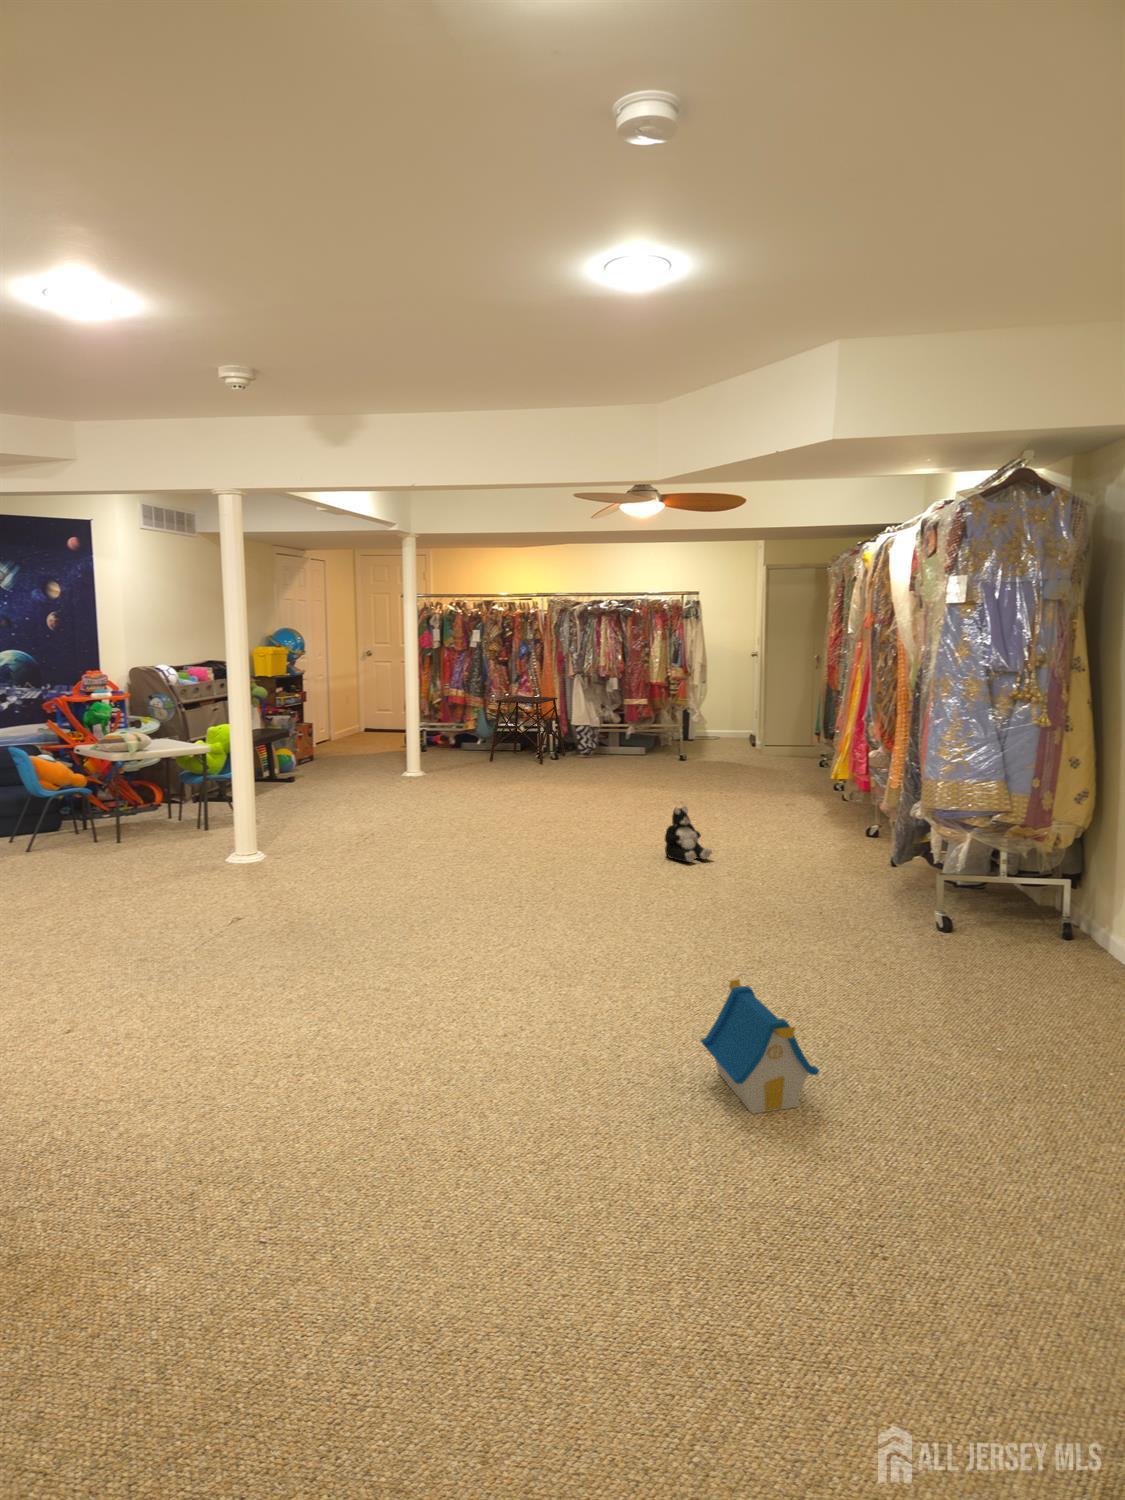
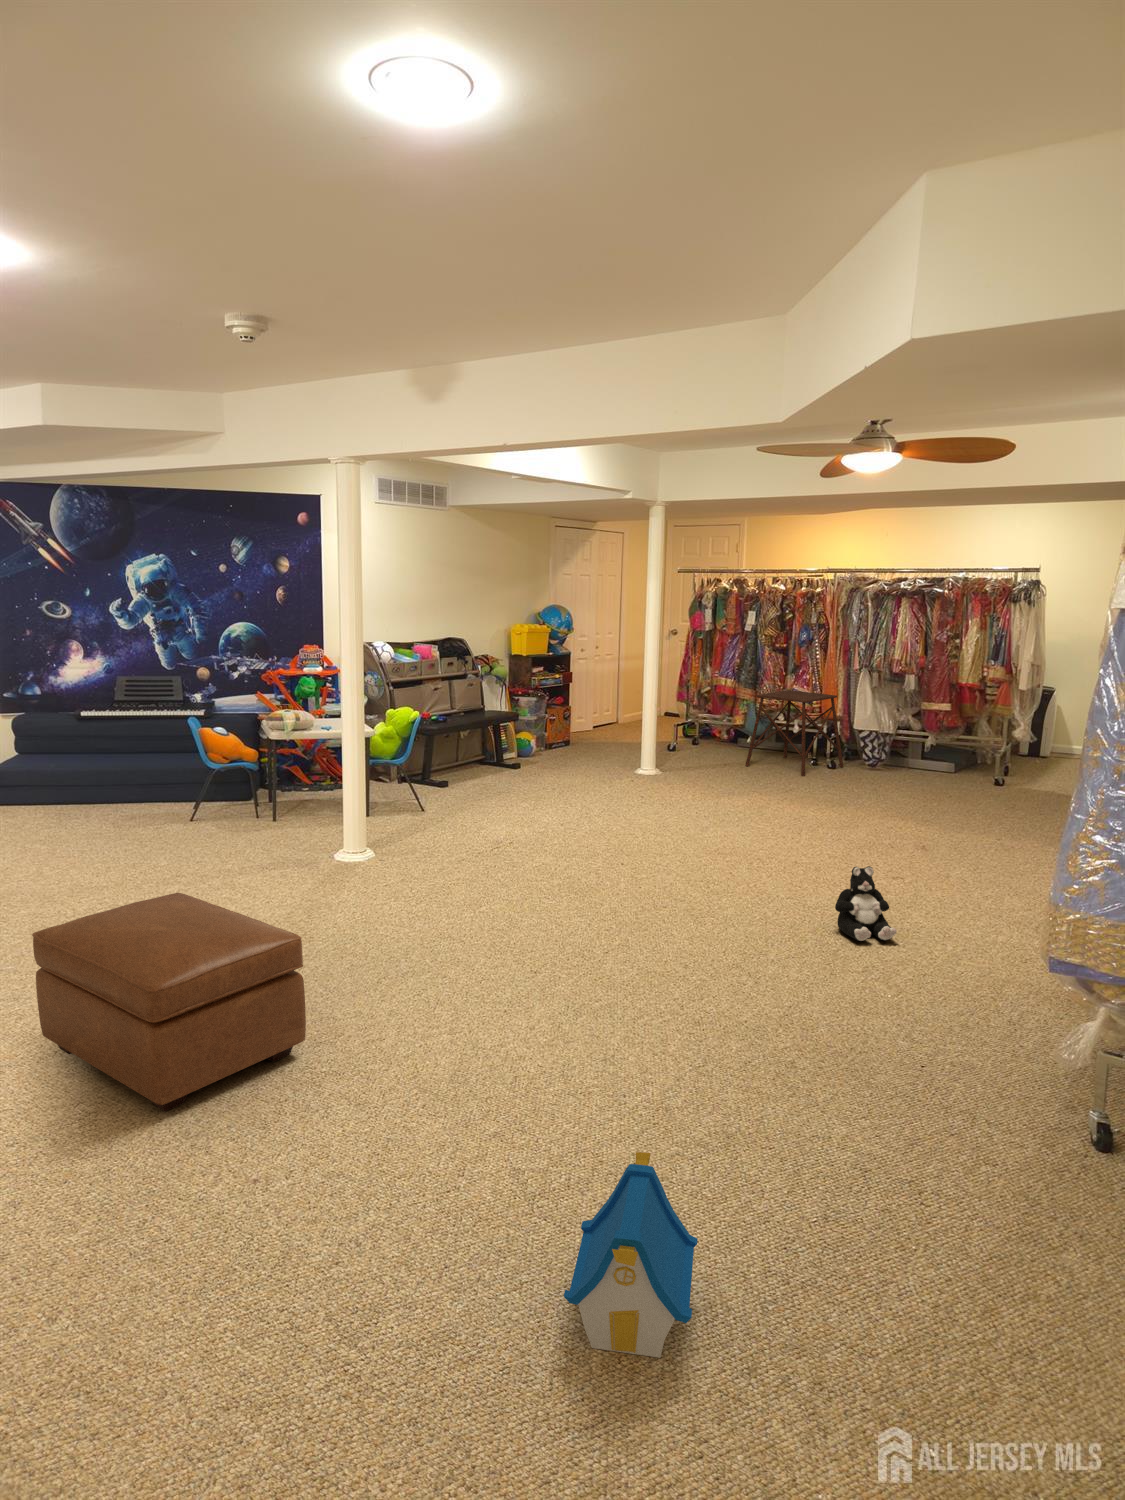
ottoman: none [64,880,343,1062] -> present [32,893,306,1112]

